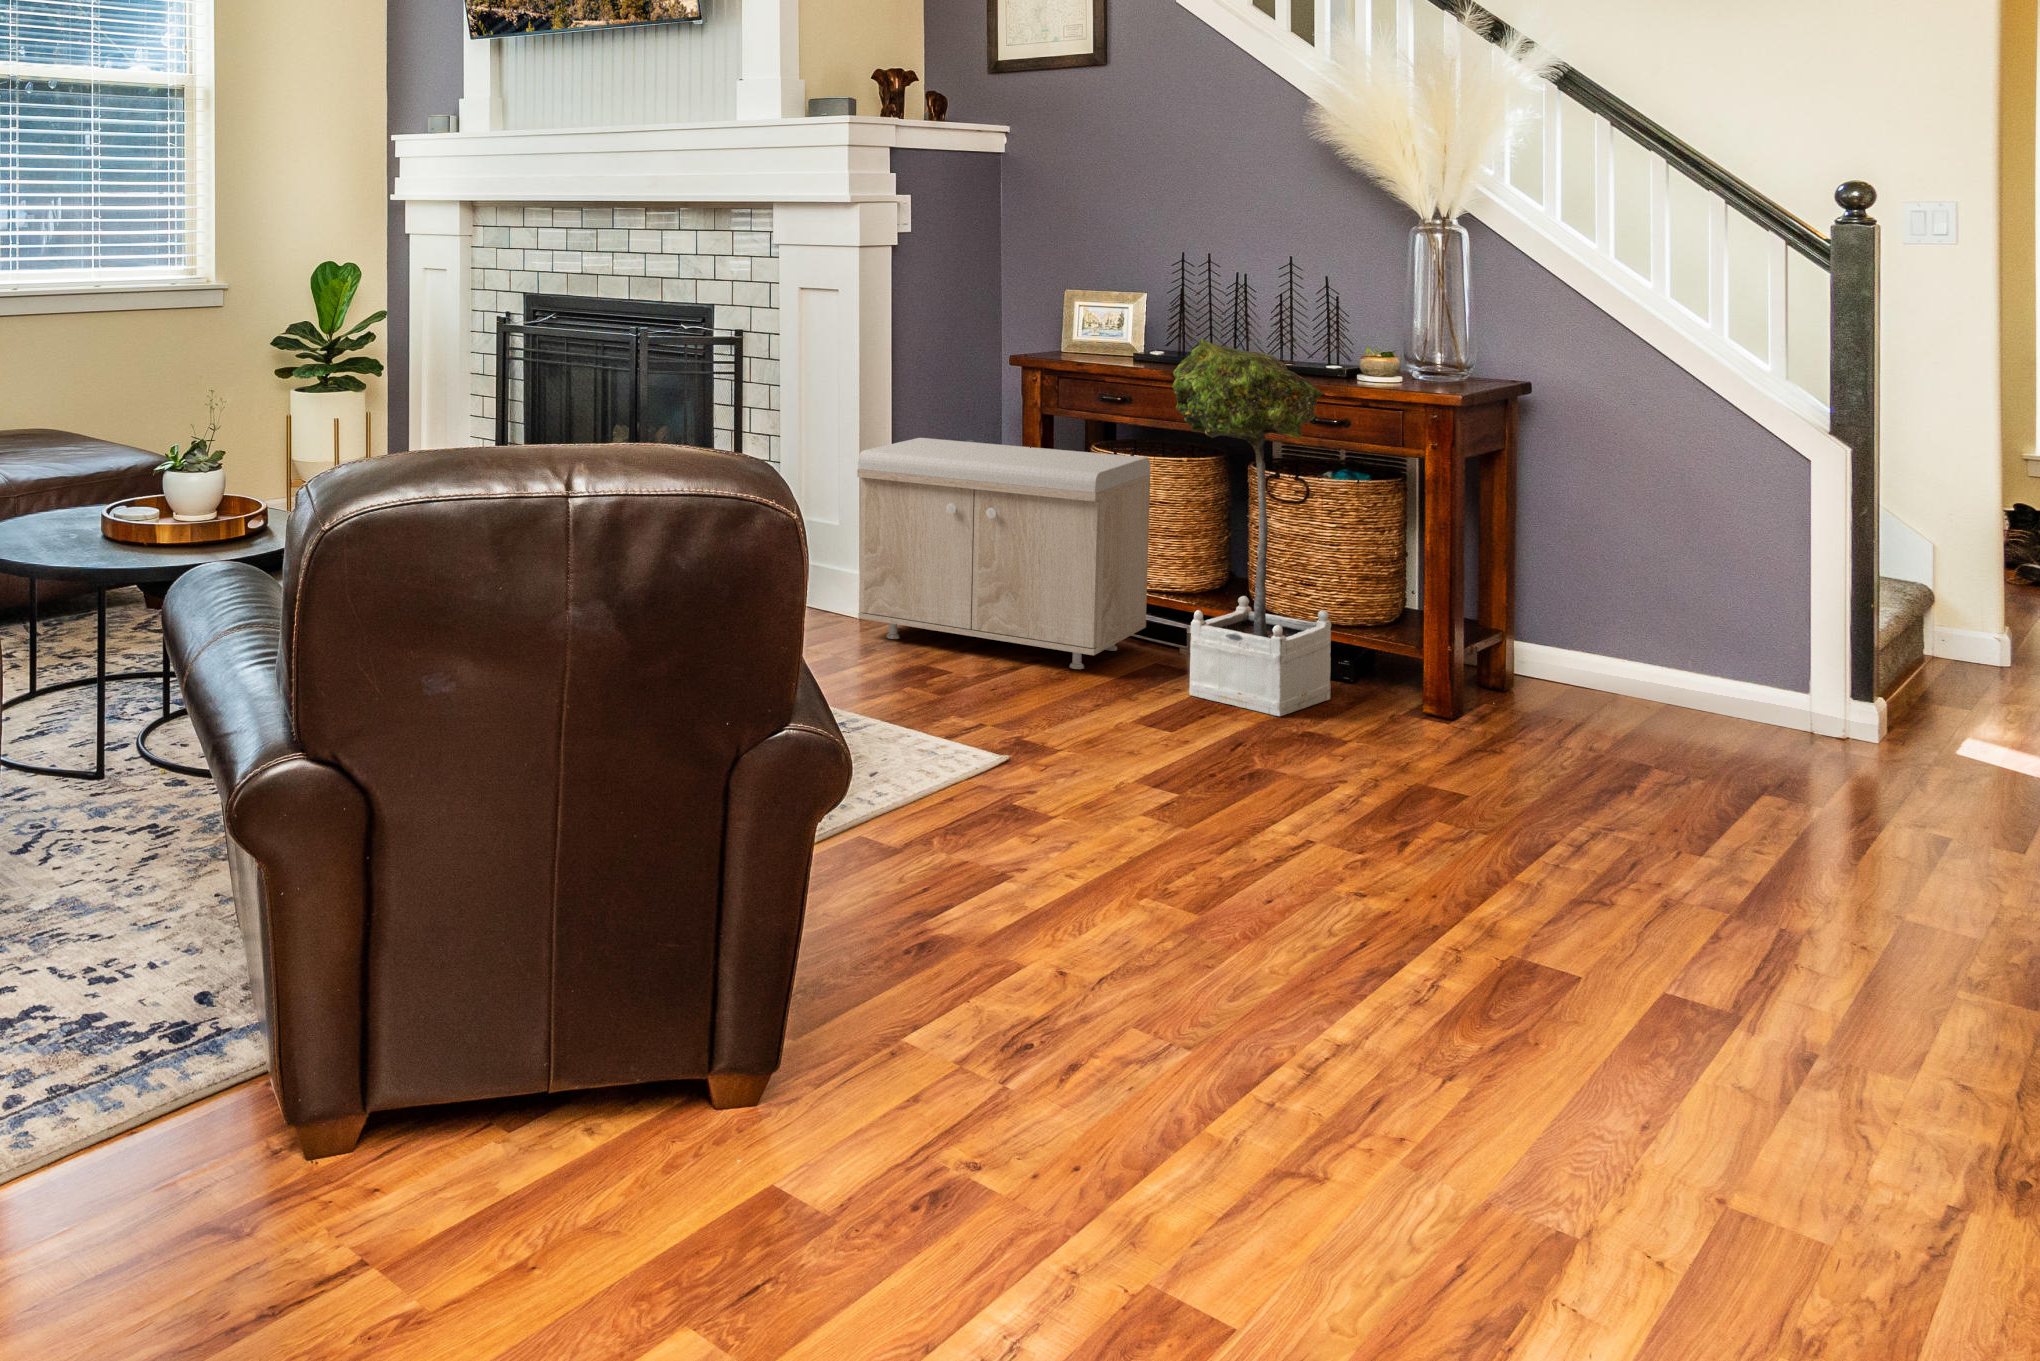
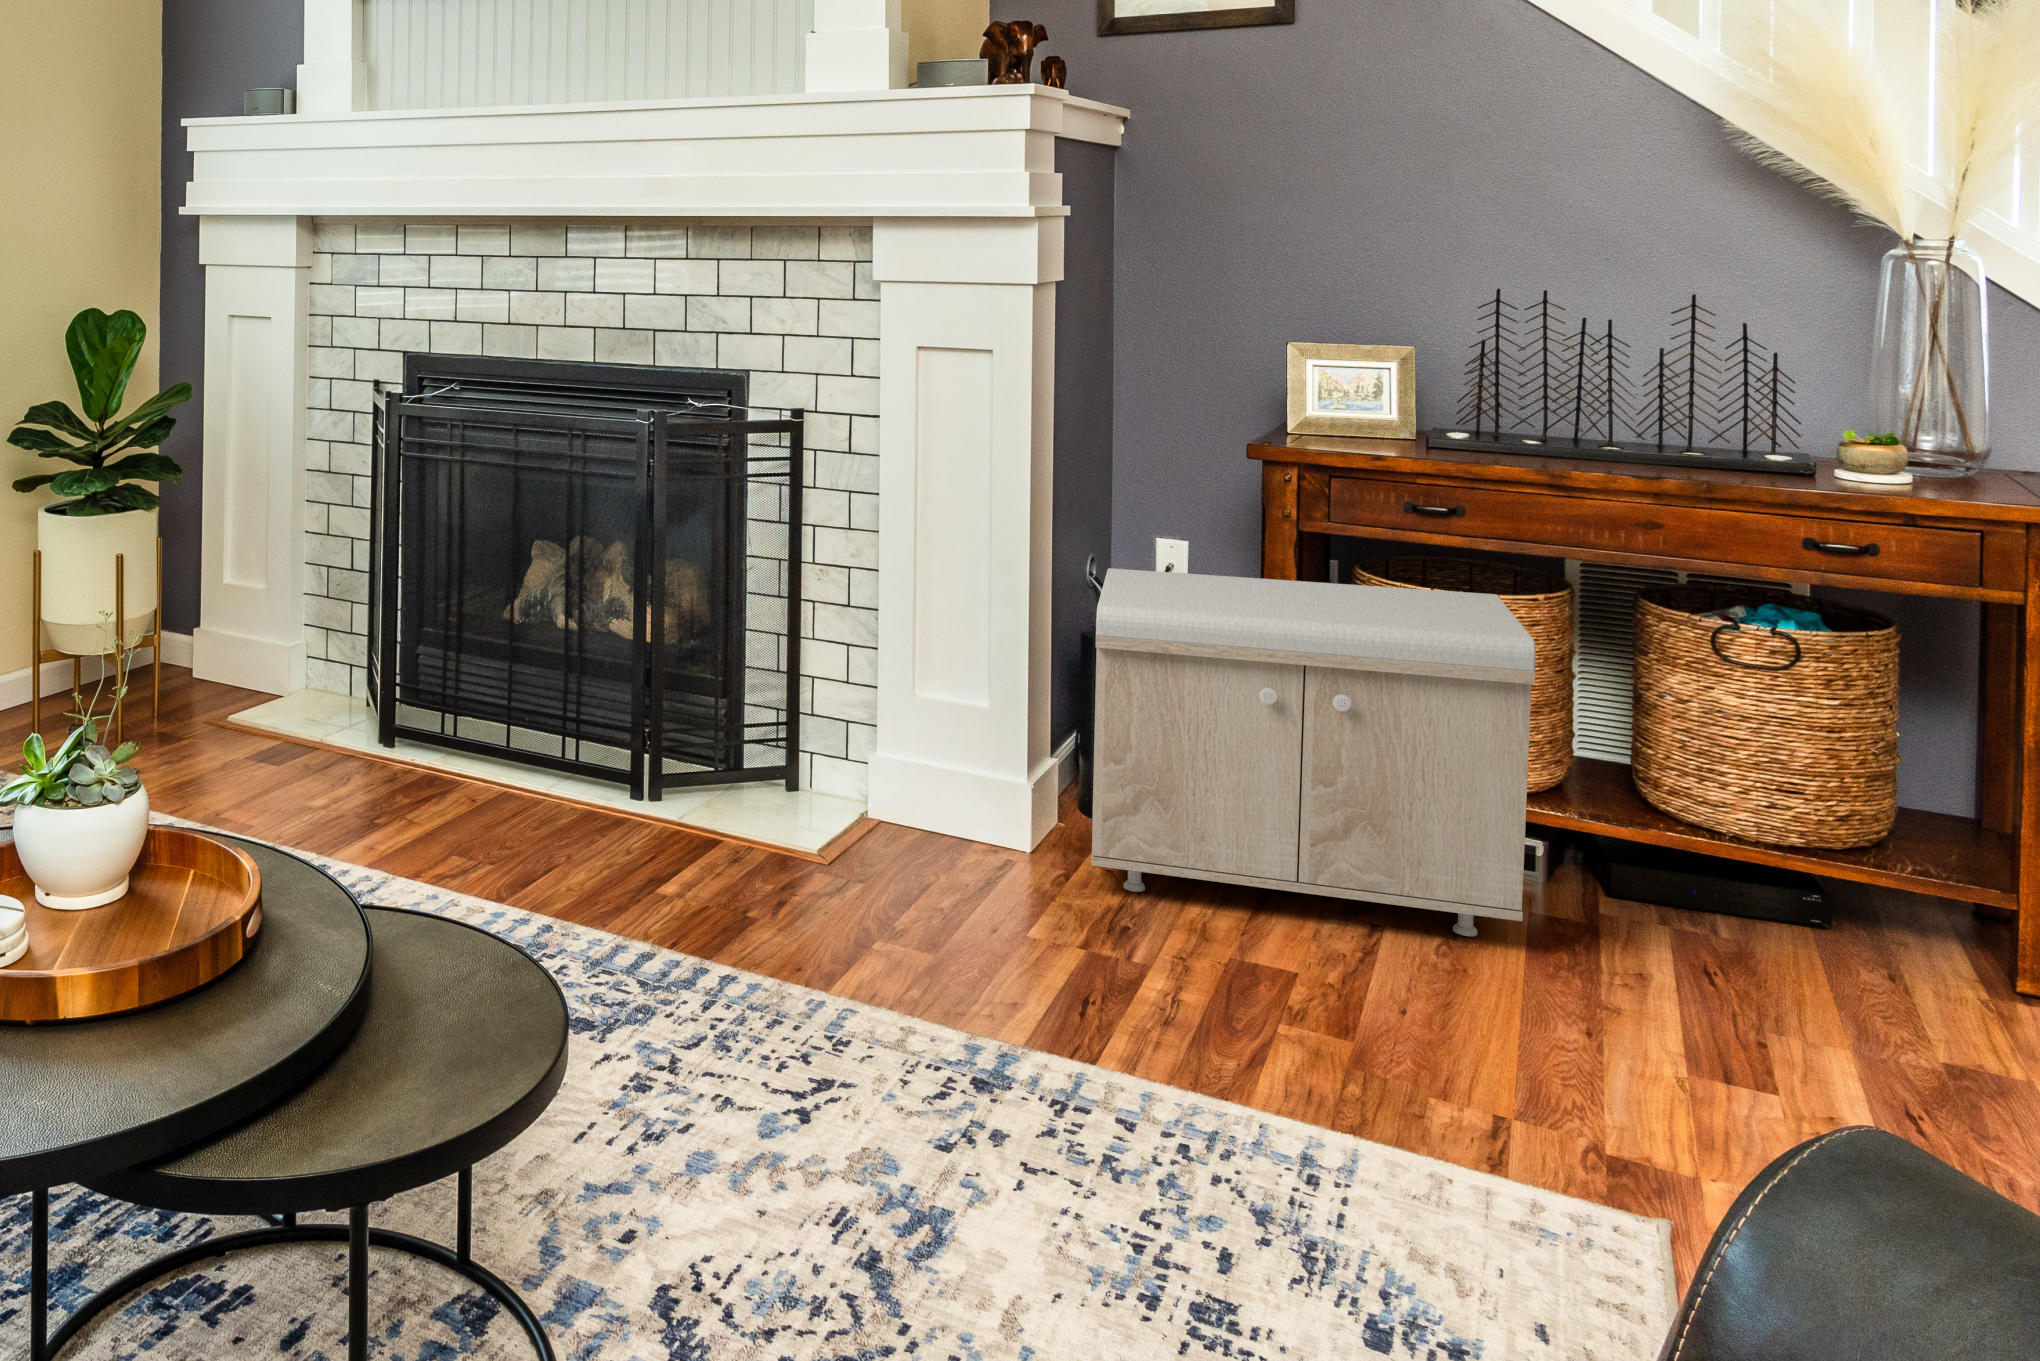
potted tree: present [1172,338,1331,716] -> none [1640,428,1943,1024]

